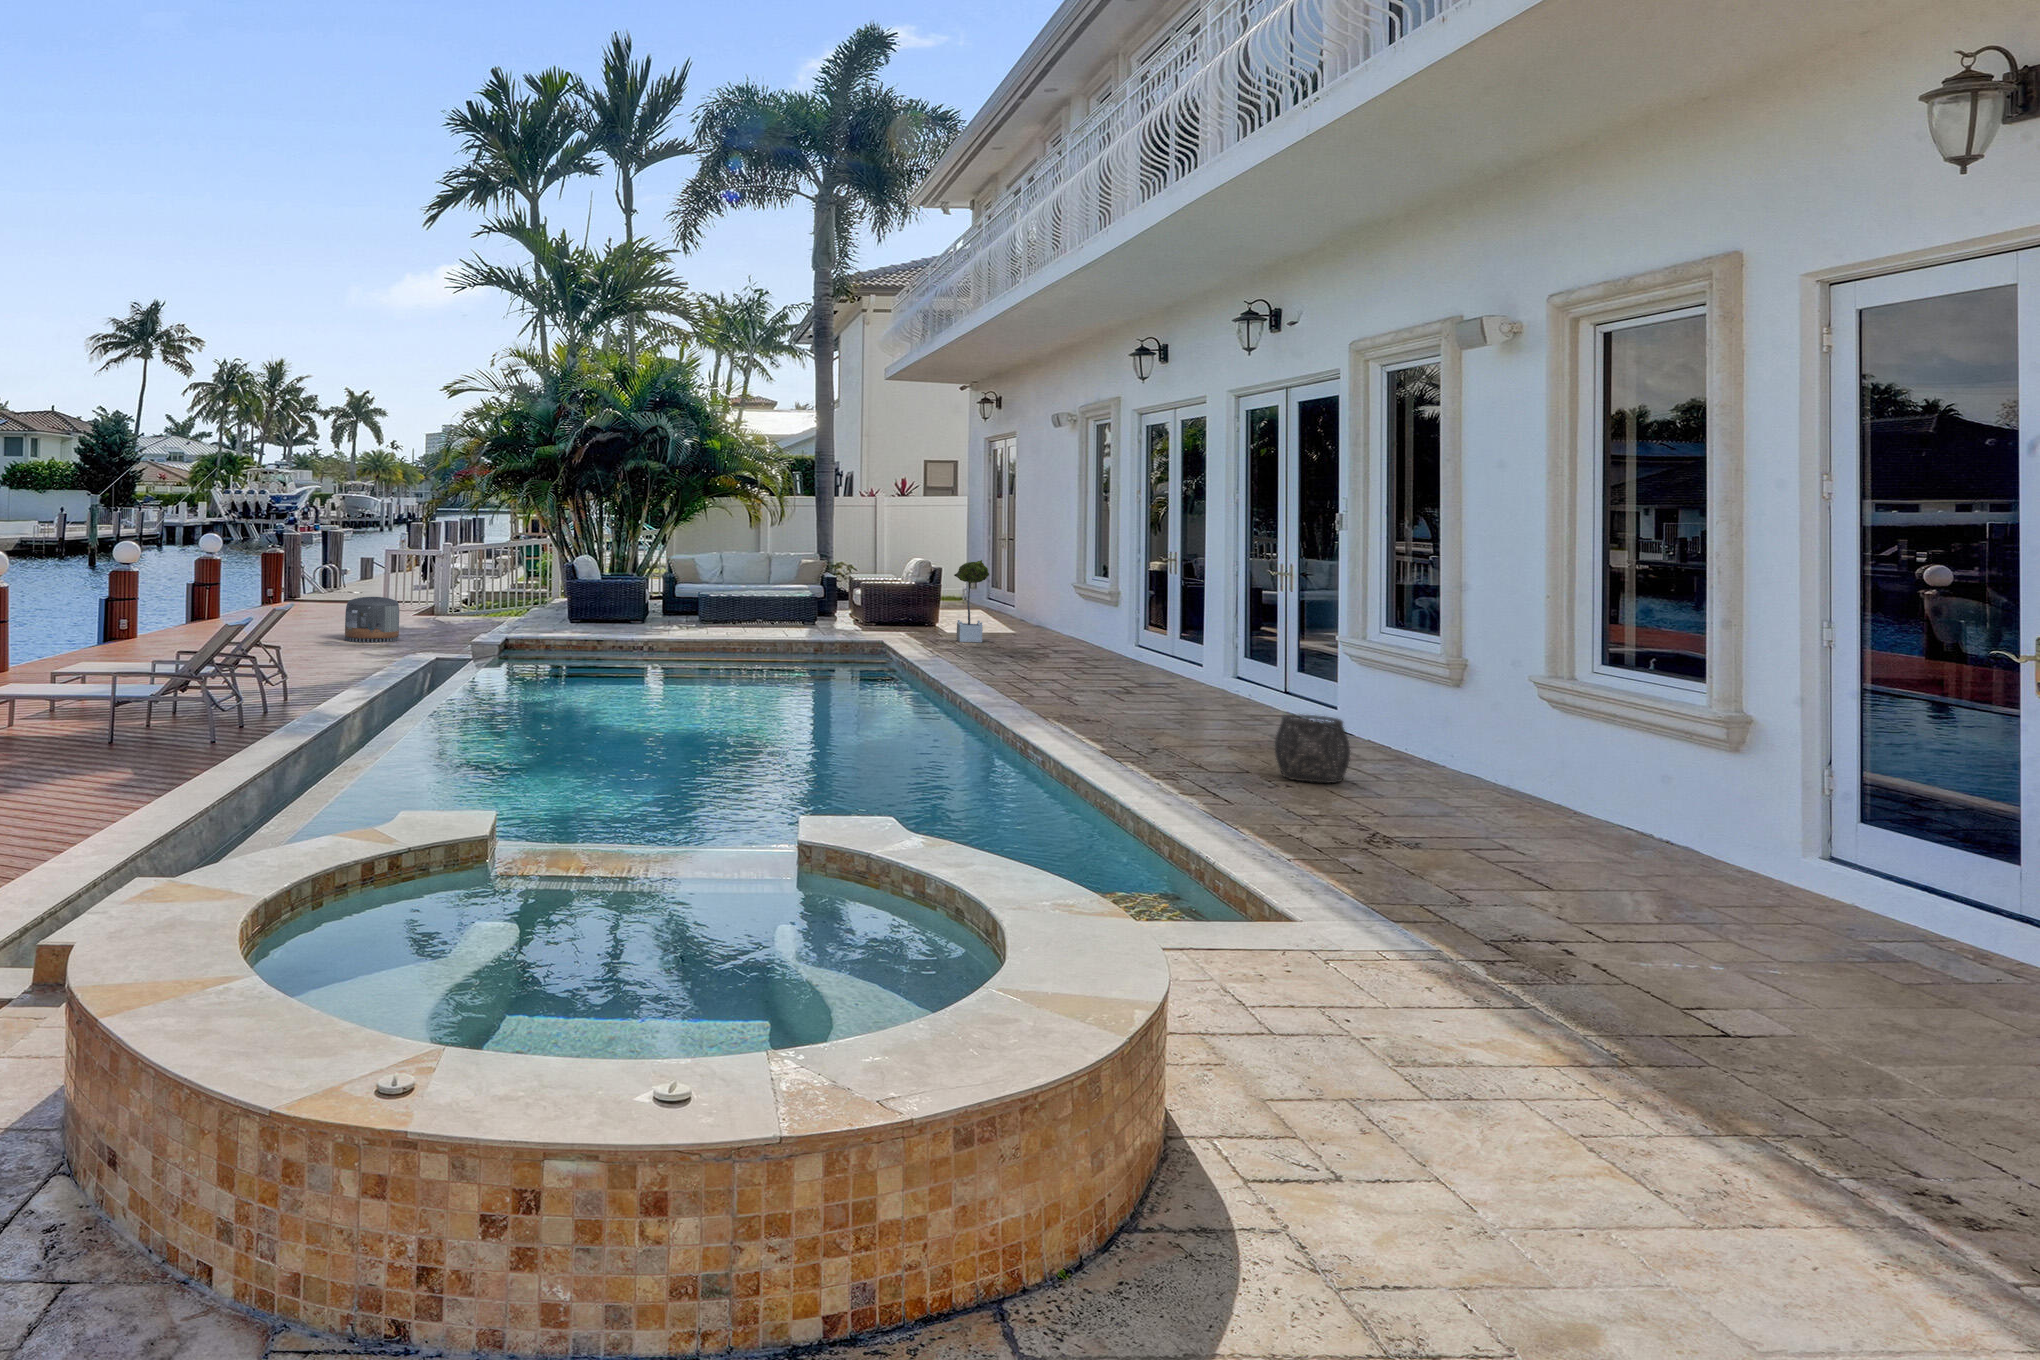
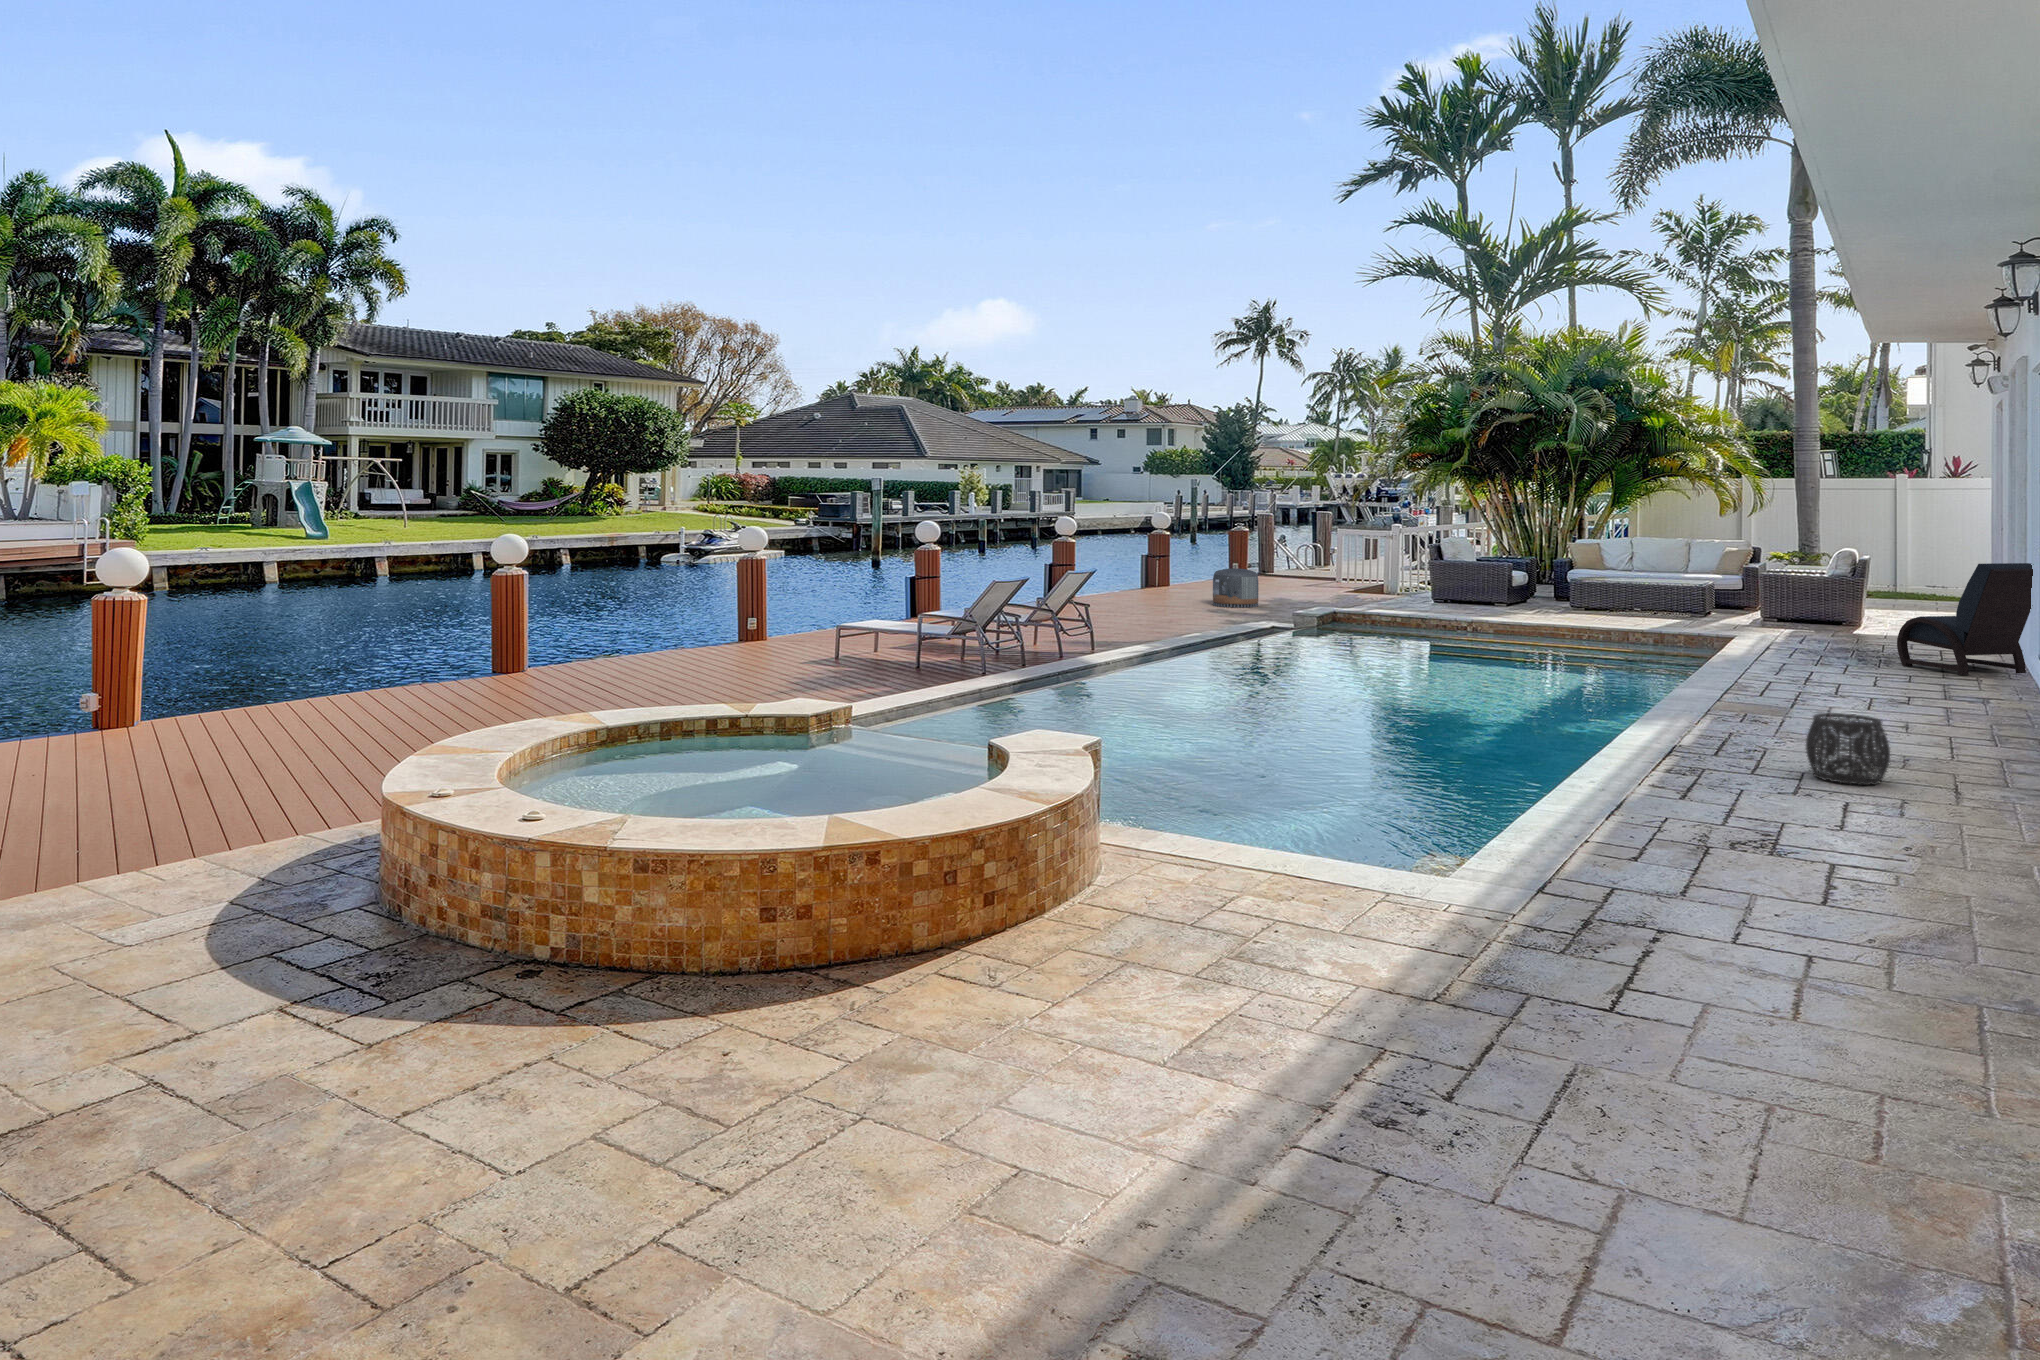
potted tree: present [954,560,989,642] -> none [1857,543,1902,636]
lounge chair: none [1053,574,1166,673] -> present [1897,563,2033,675]

